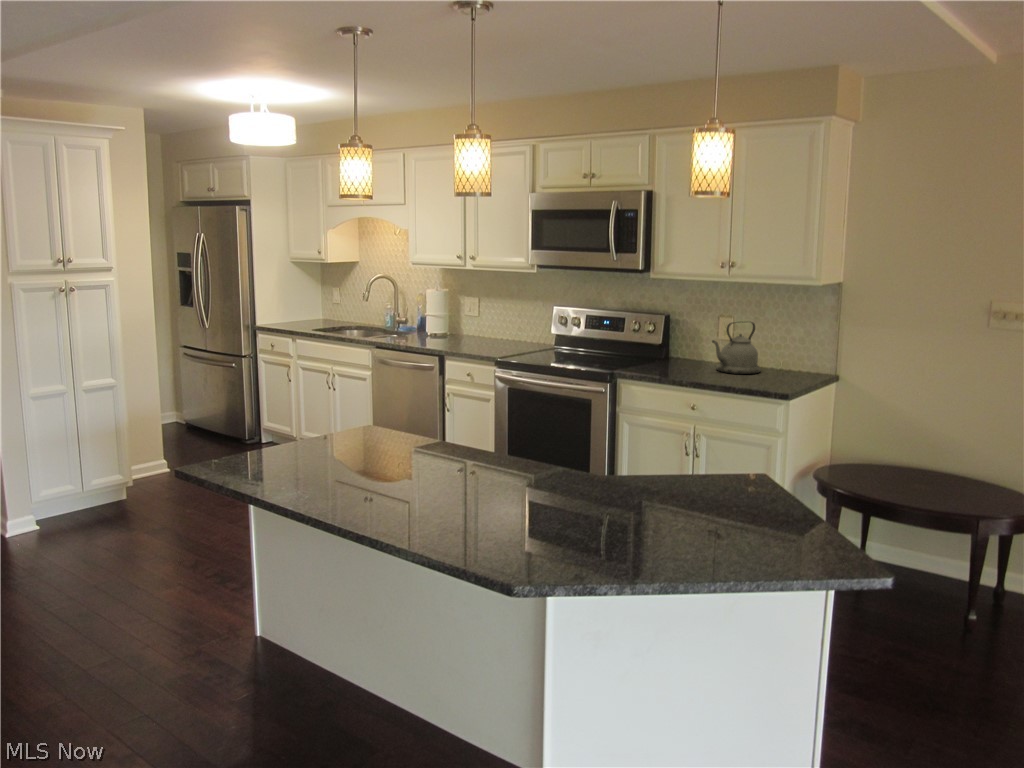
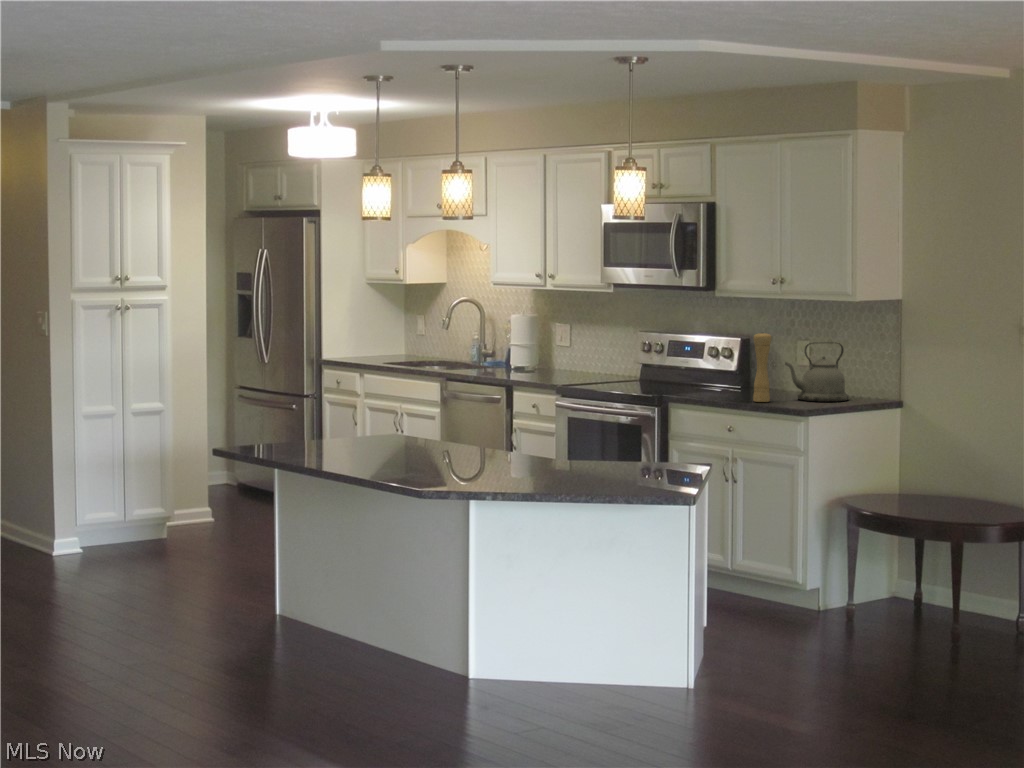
pepper mill: none [687,315,706,377] -> present [753,333,771,402]

